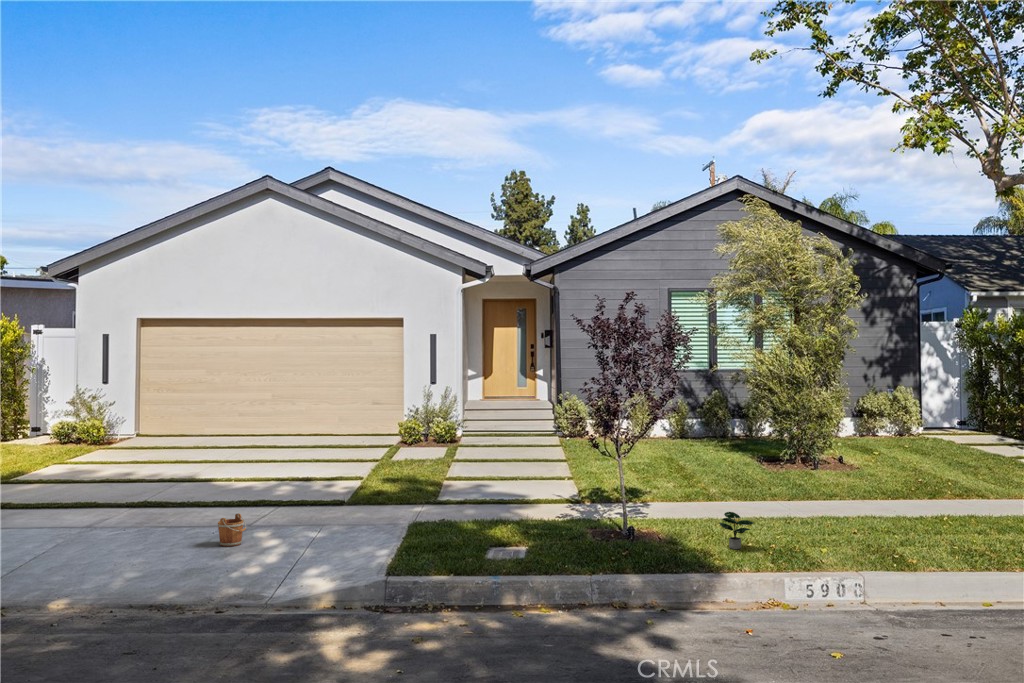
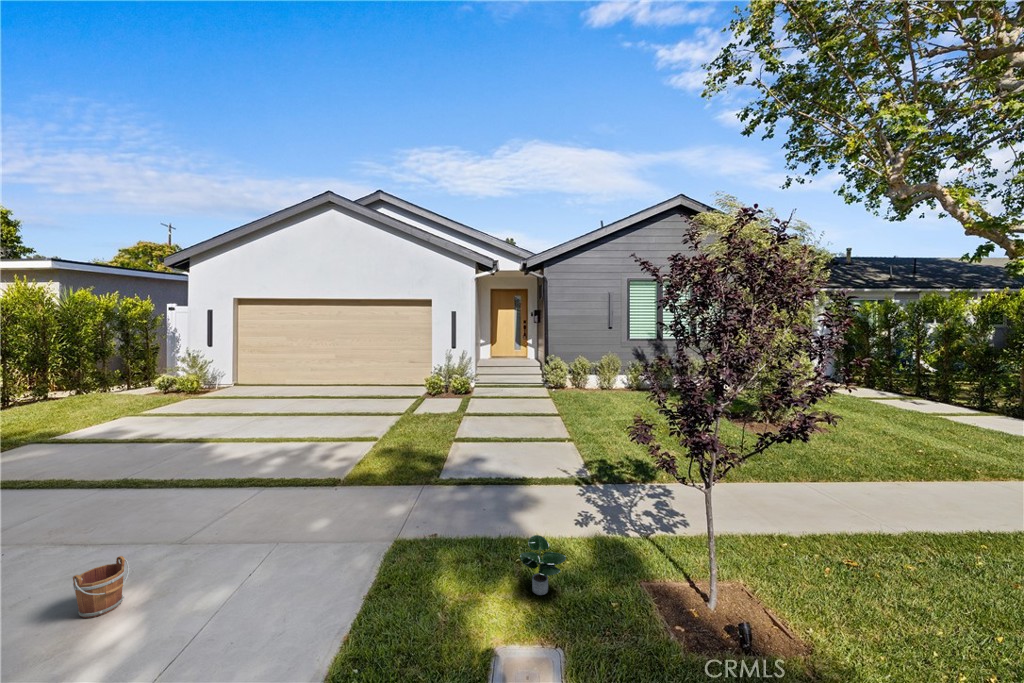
potted plant: present [720,512,754,549] -> present [520,535,566,595]

